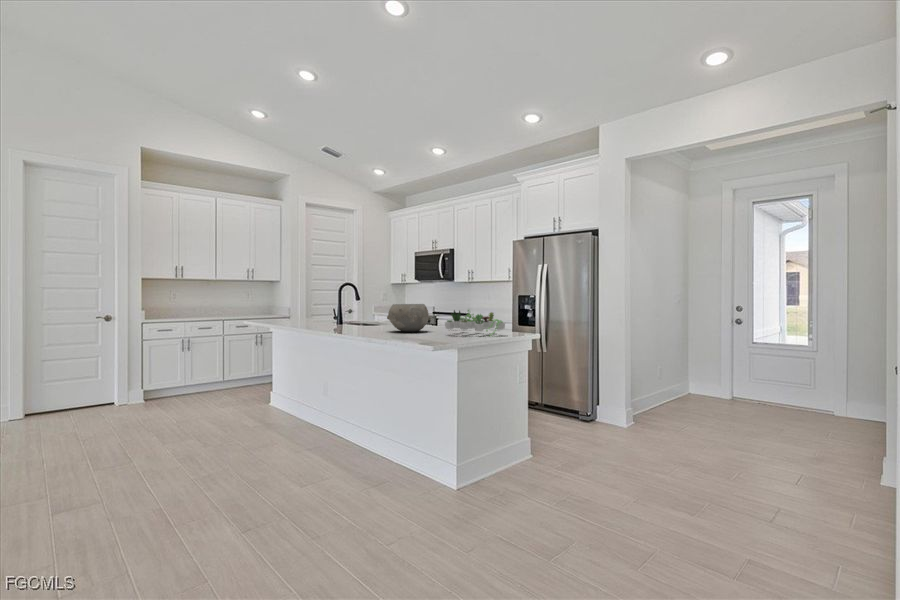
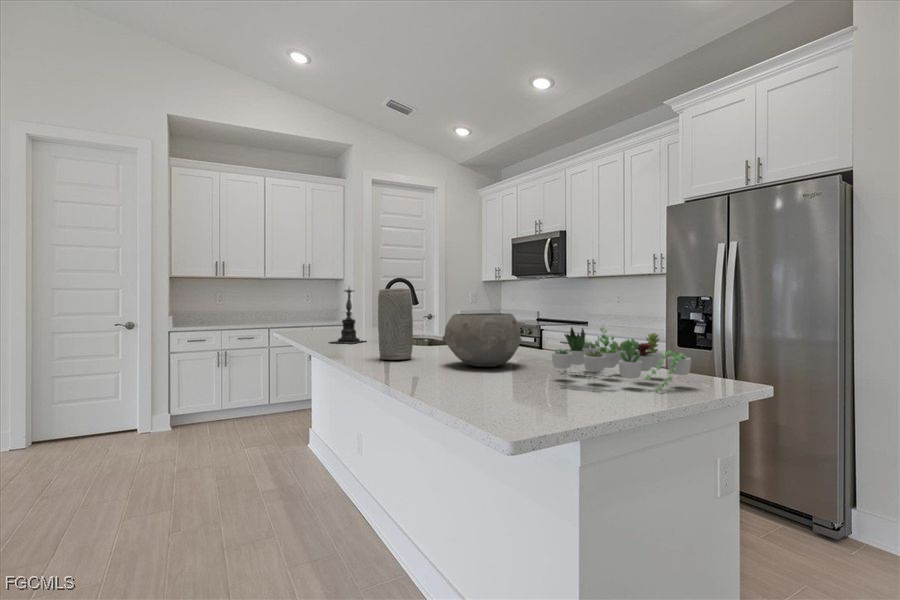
candle holder: none [300,285,326,325] -> present [330,289,364,344]
vase: none [347,290,368,330] -> present [378,288,413,360]

